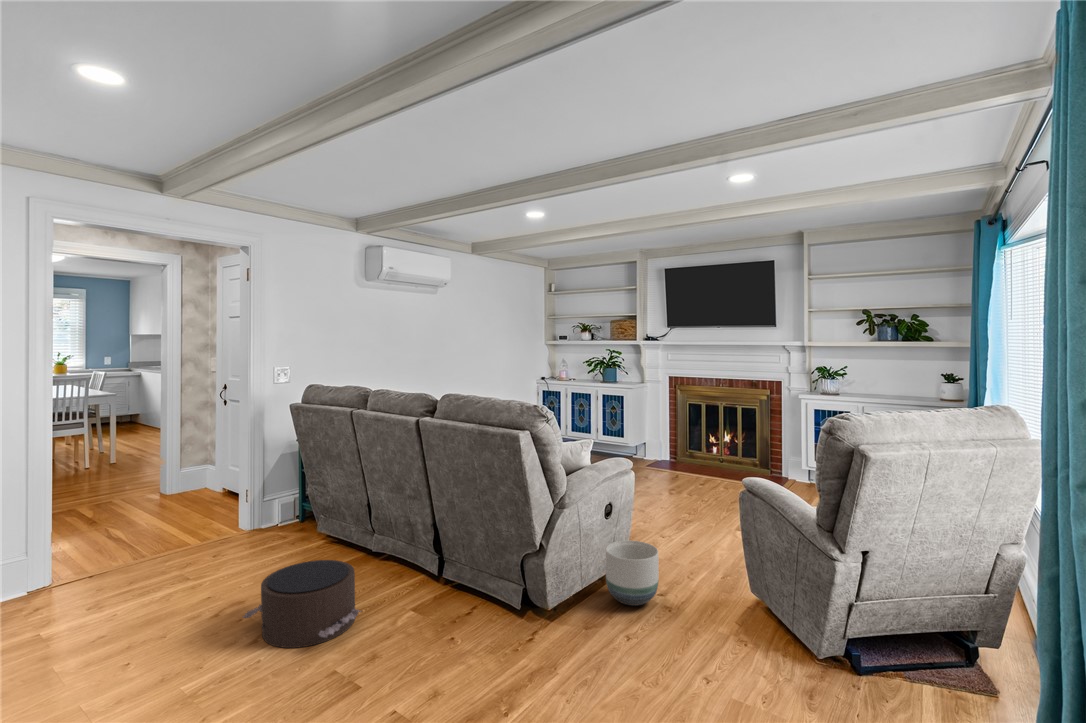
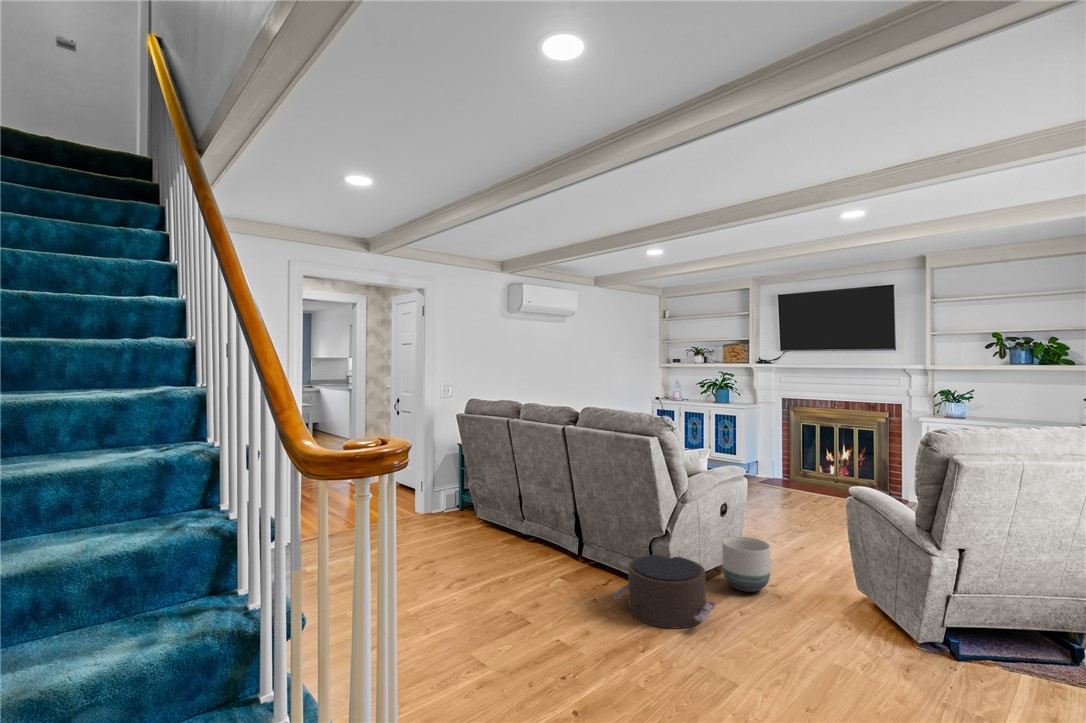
pouf: present [243,560,360,648] -> present [613,555,715,629]

